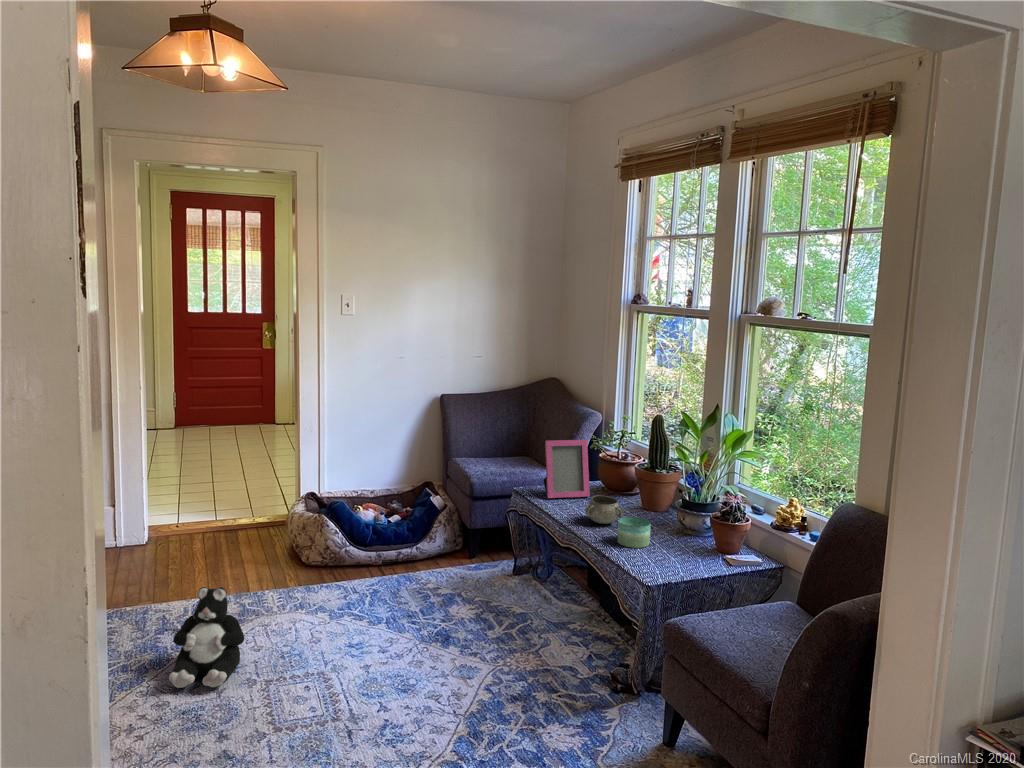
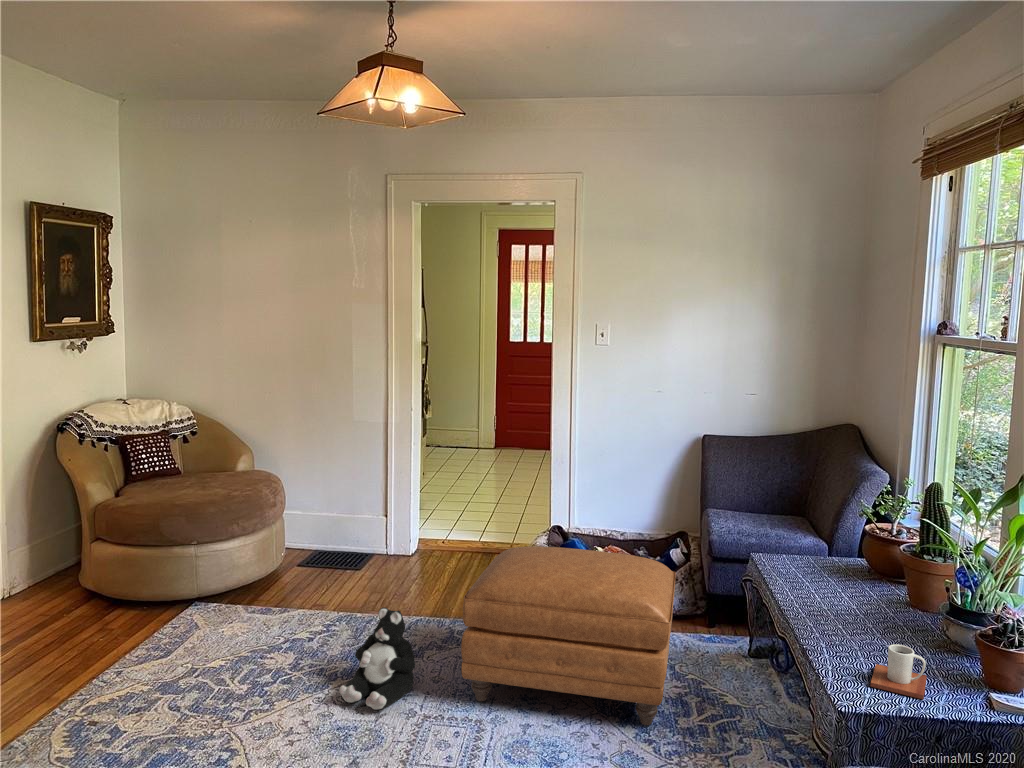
picture frame: present [543,440,590,498] -> none [779,499,838,576]
decorative bowl: present [585,495,623,524] -> none [805,577,857,615]
ottoman: none [294,504,486,657] -> present [461,546,676,725]
candle: present [618,517,651,548] -> none [832,611,880,656]
mug: none [655,533,695,567] -> present [871,644,927,699]

